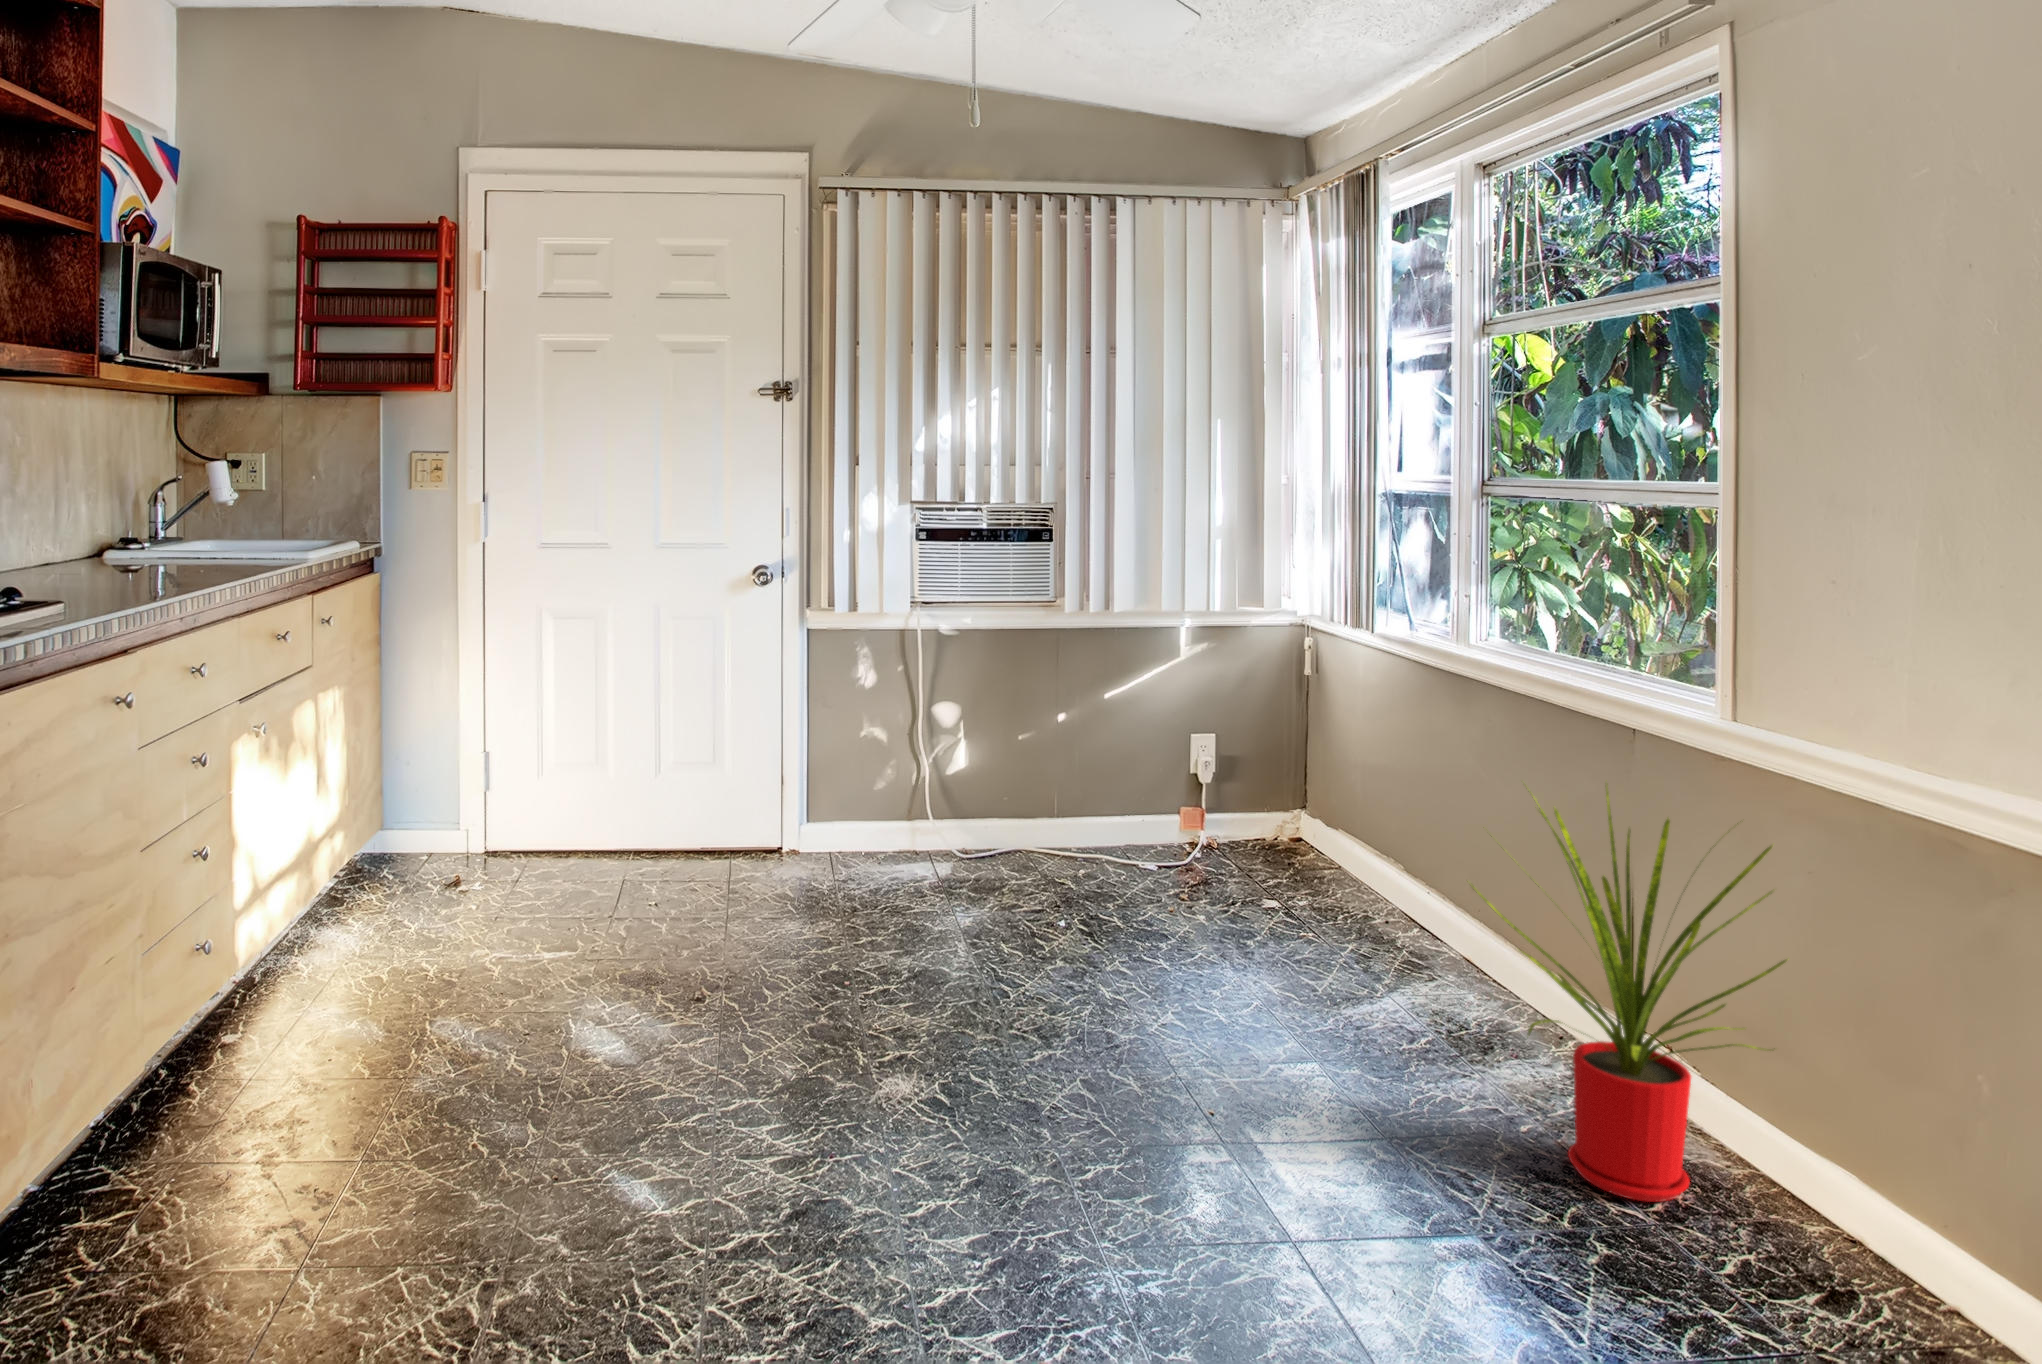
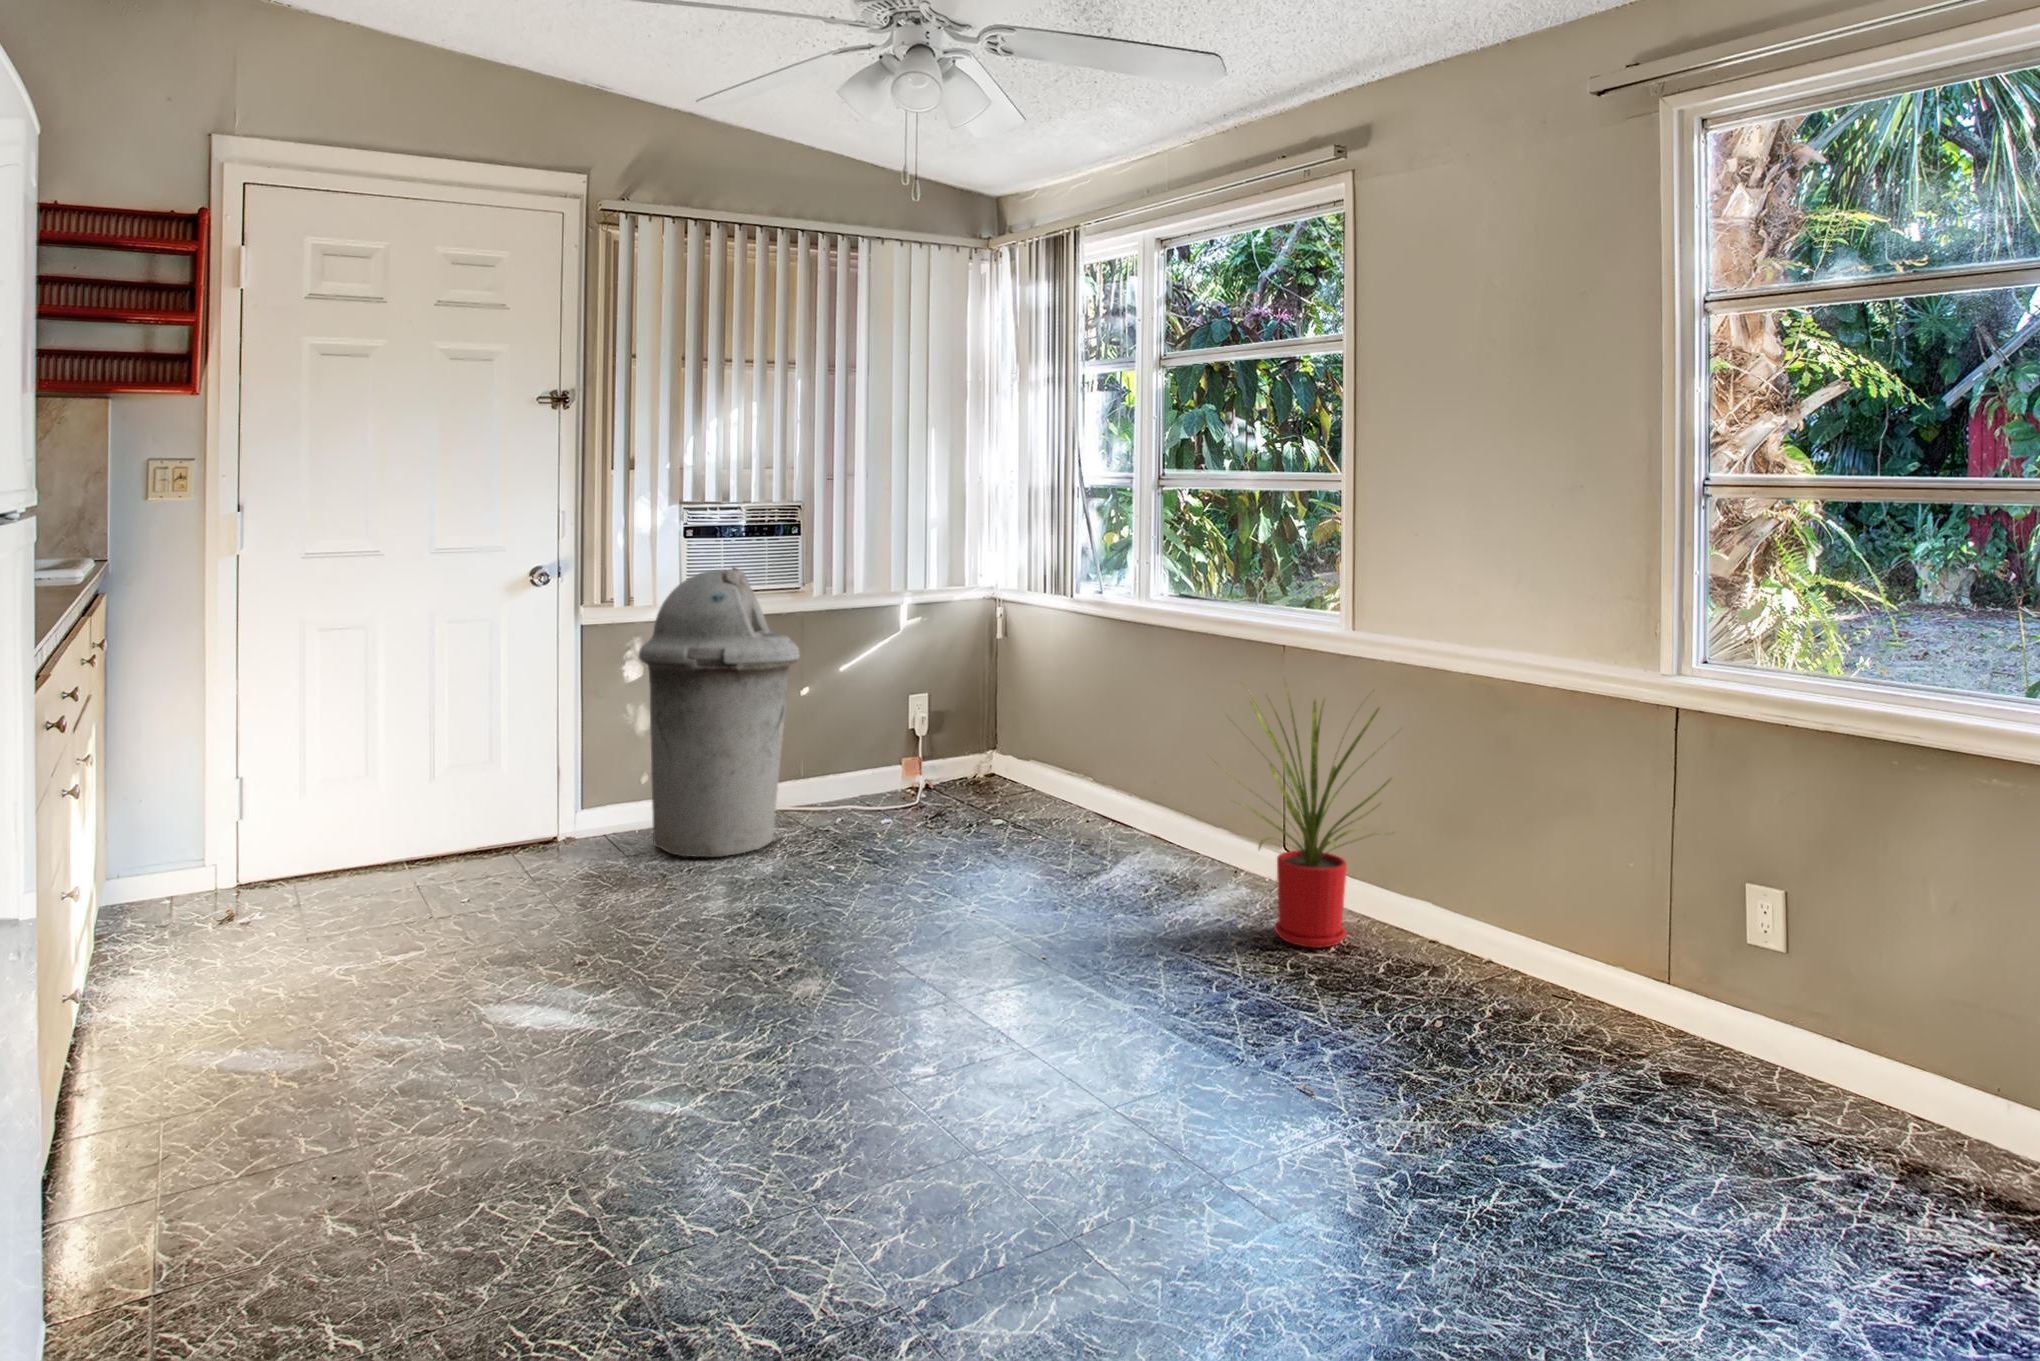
trash can: none [848,575,1025,904] -> present [639,567,800,857]

